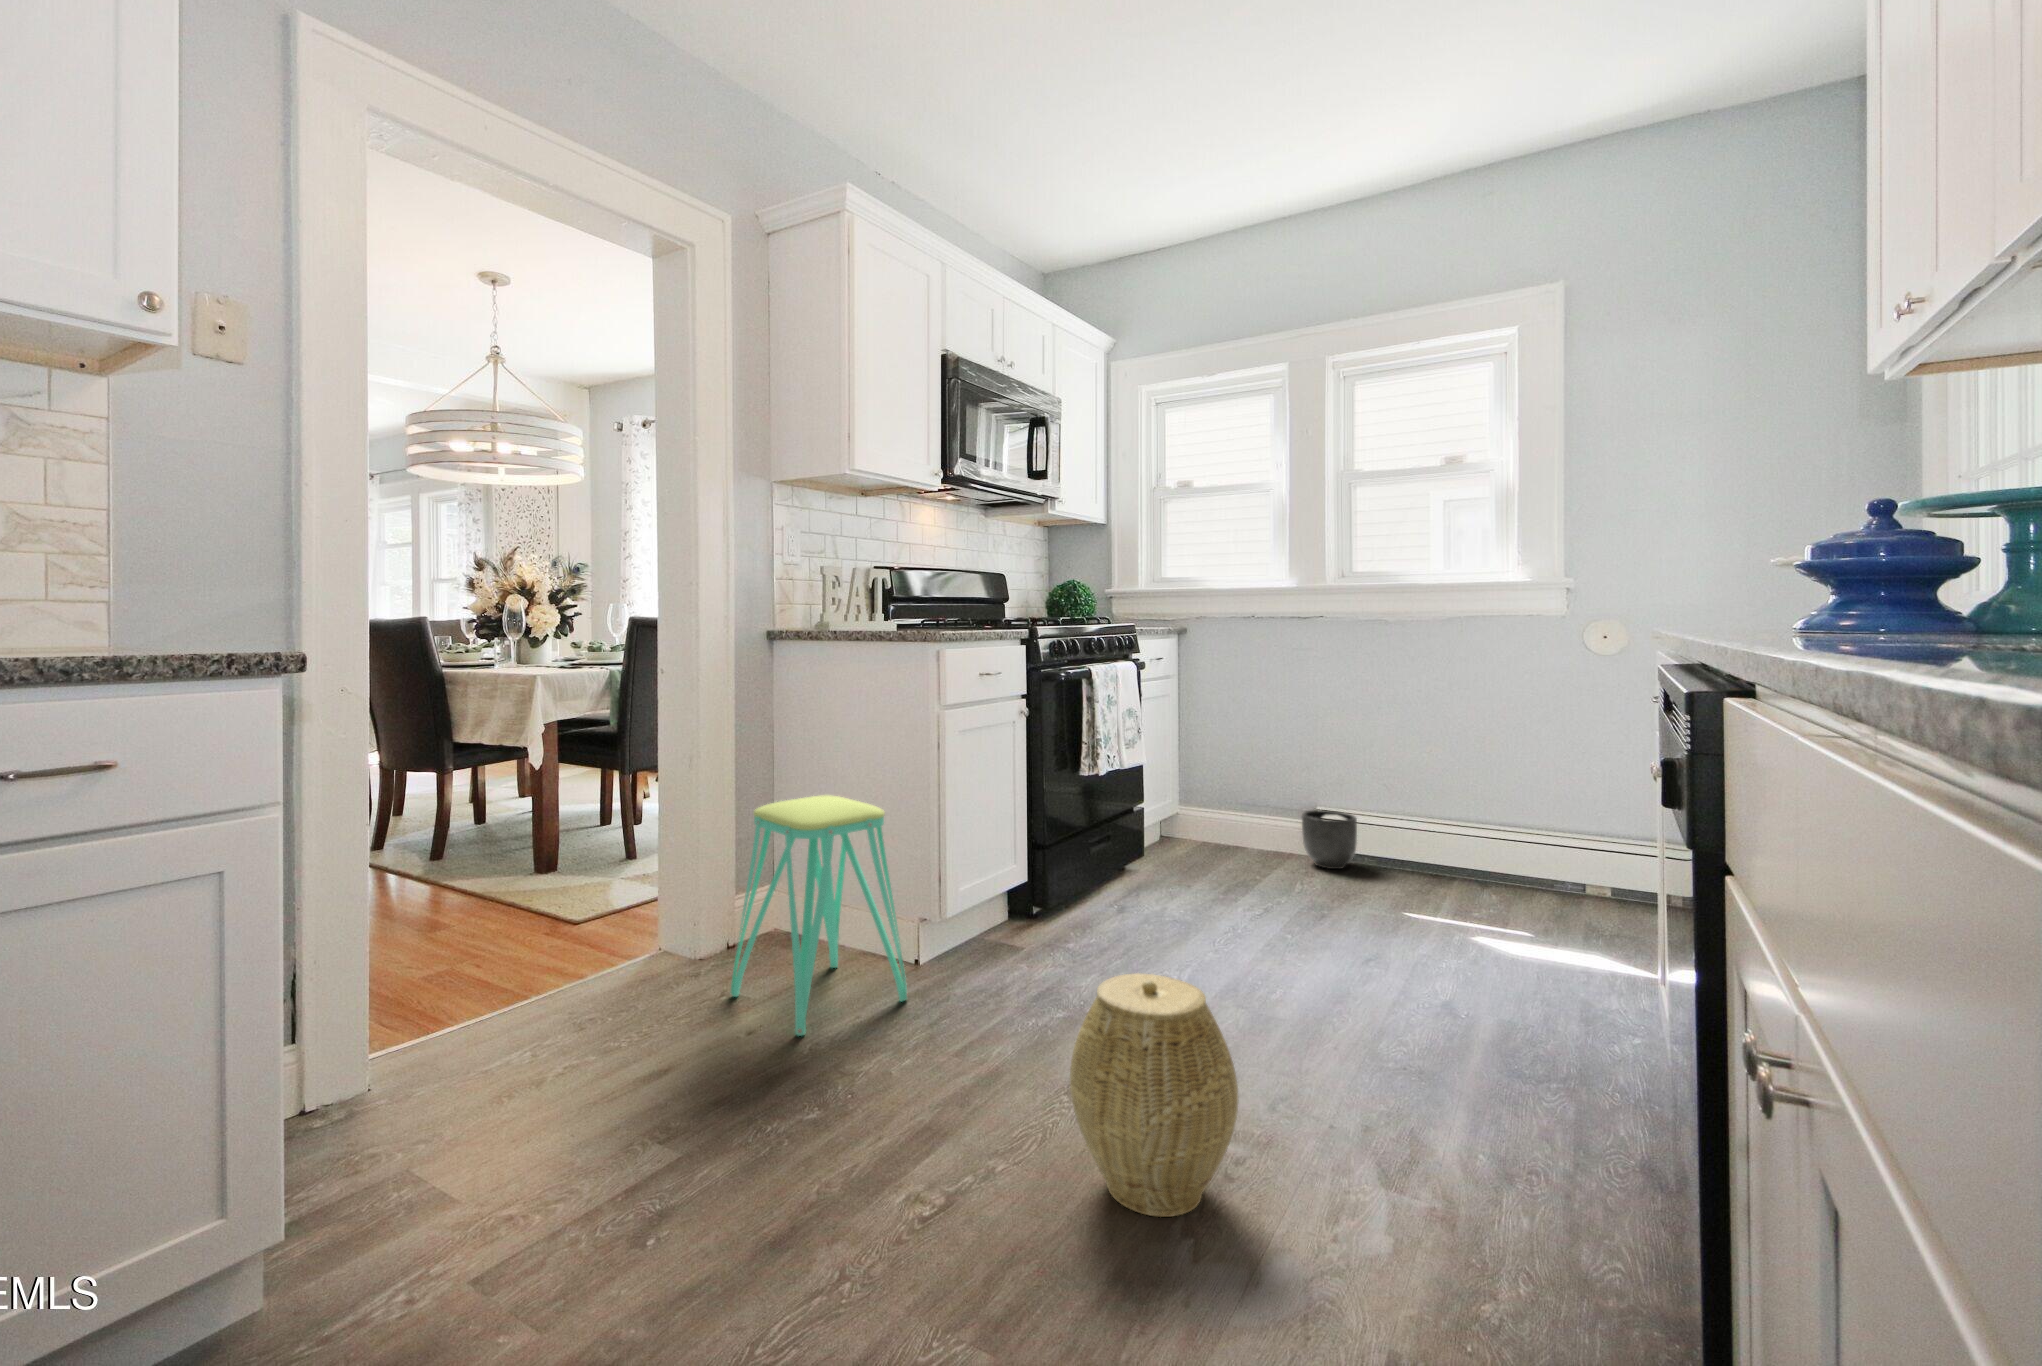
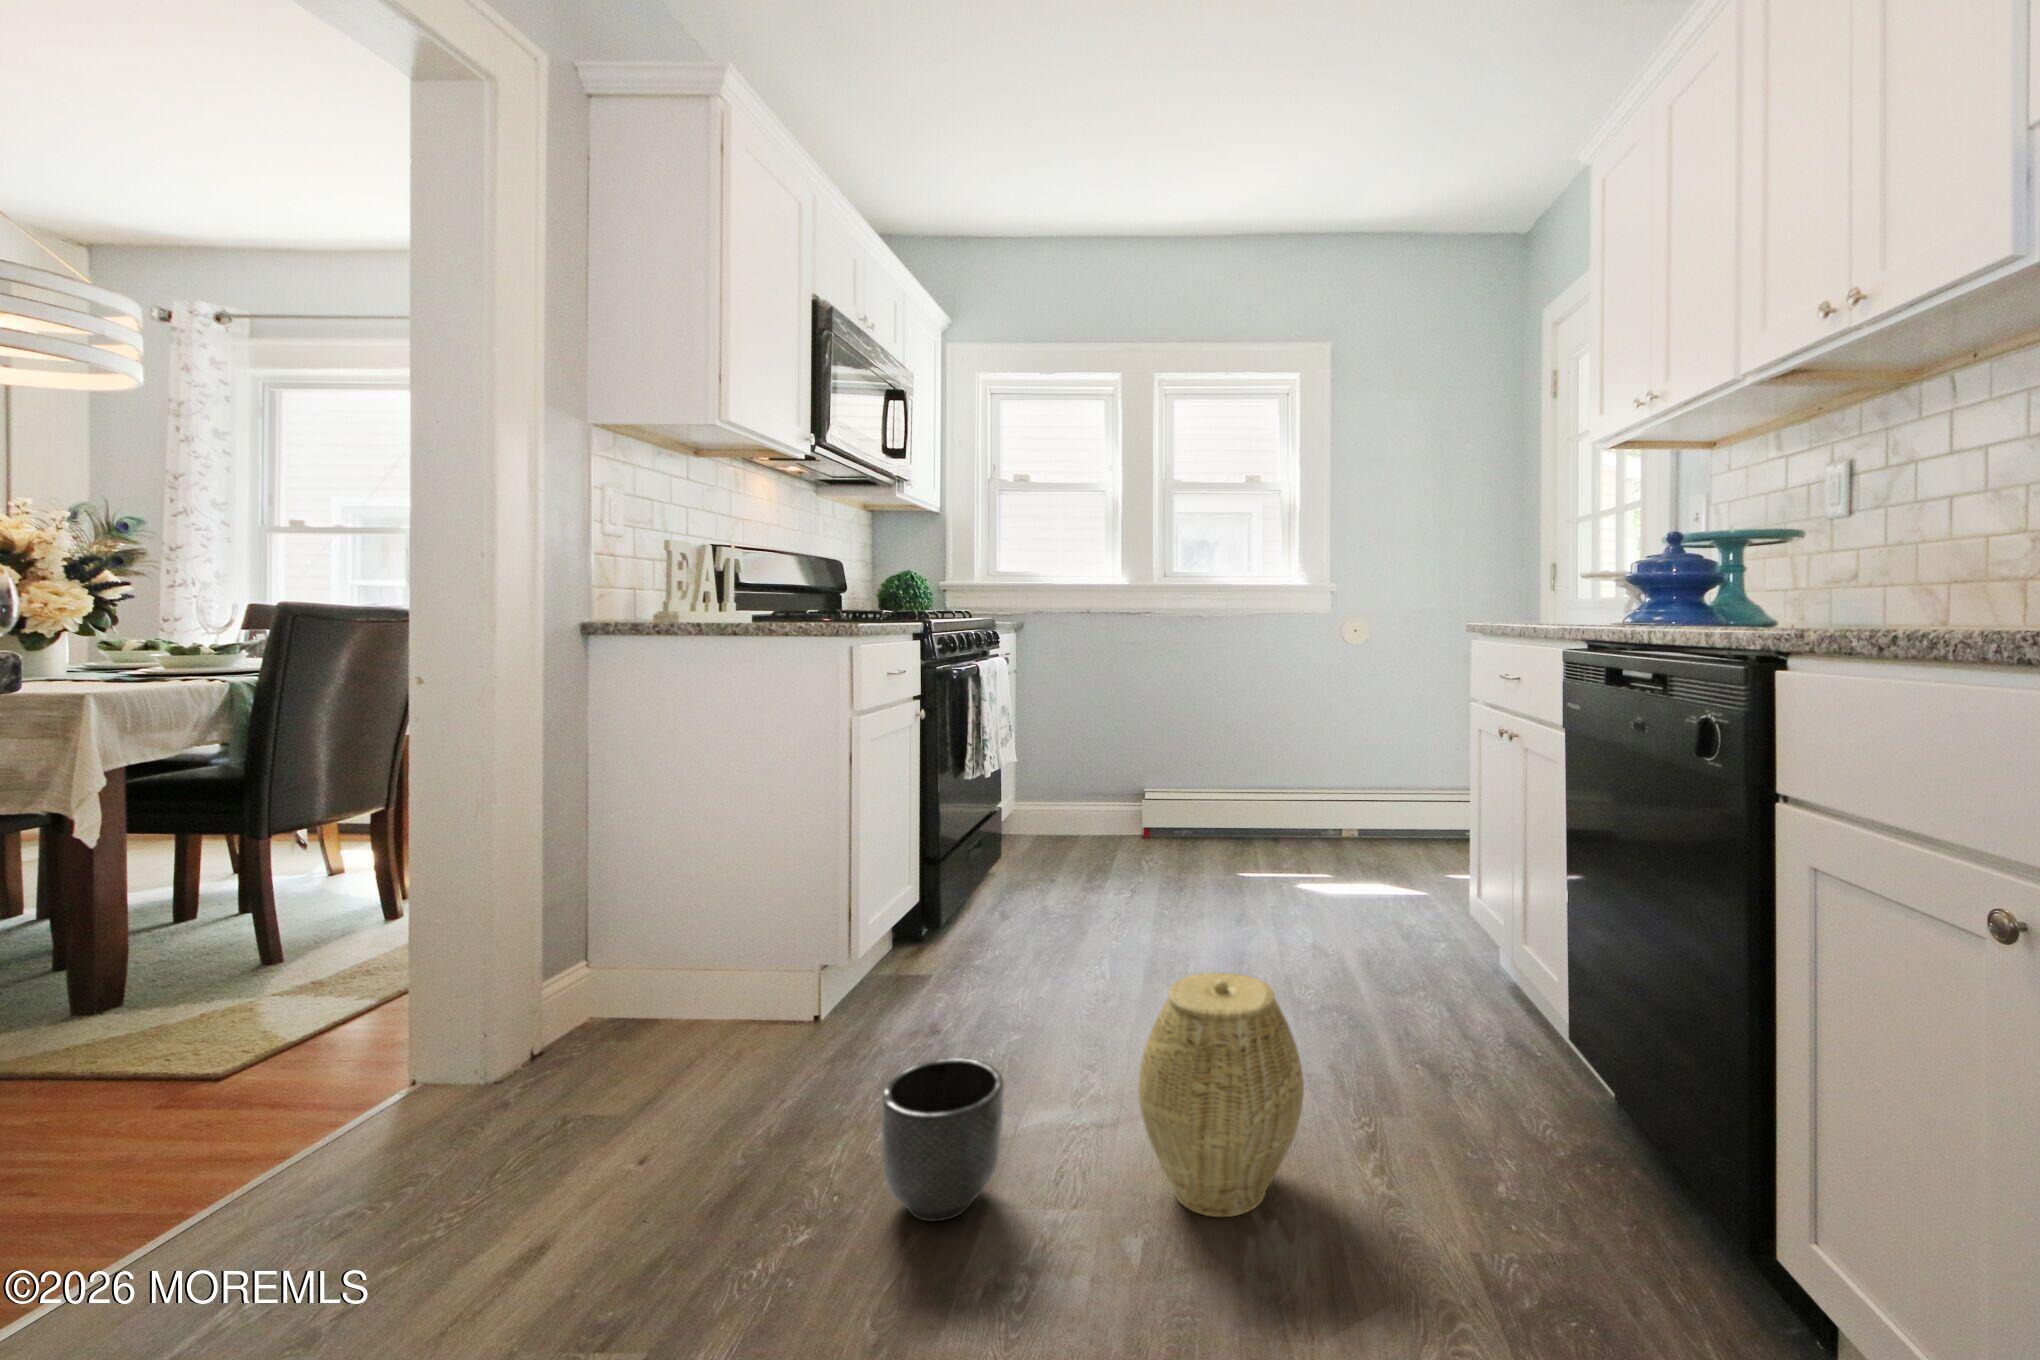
stool: present [731,795,908,1036] -> none [579,832,832,1145]
planter: present [1302,810,1357,869] -> present [882,1058,1004,1221]

